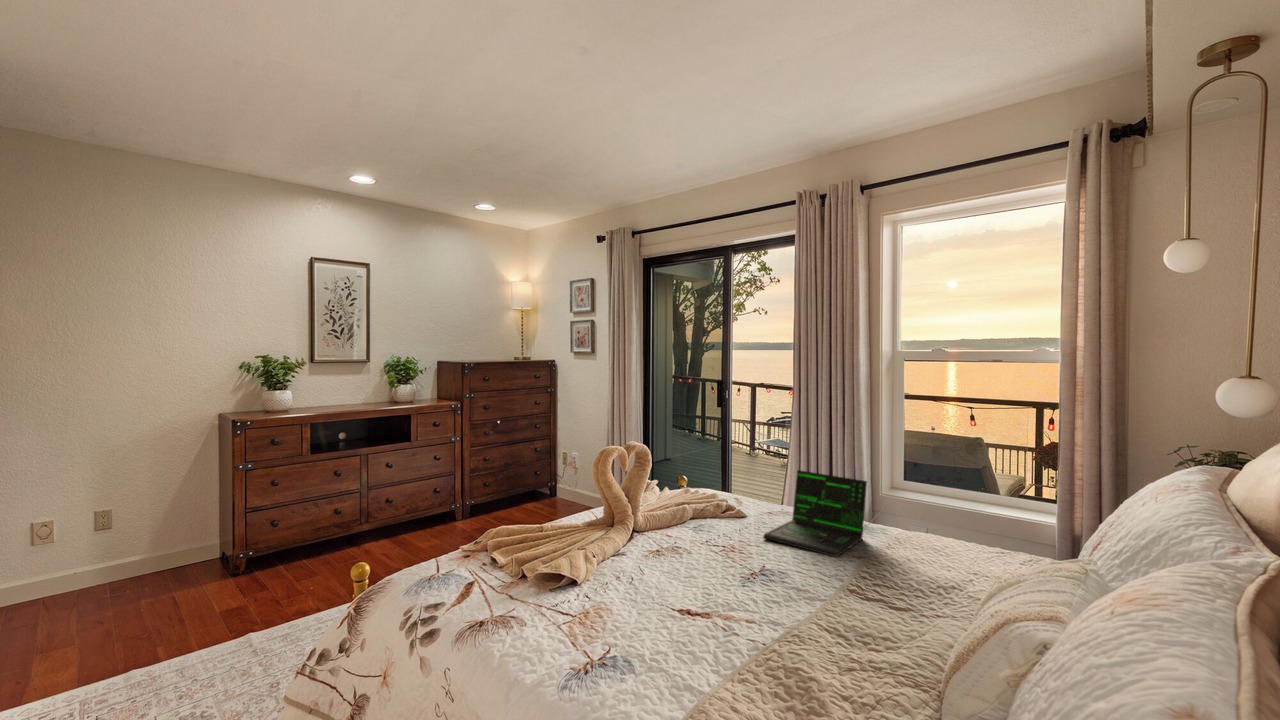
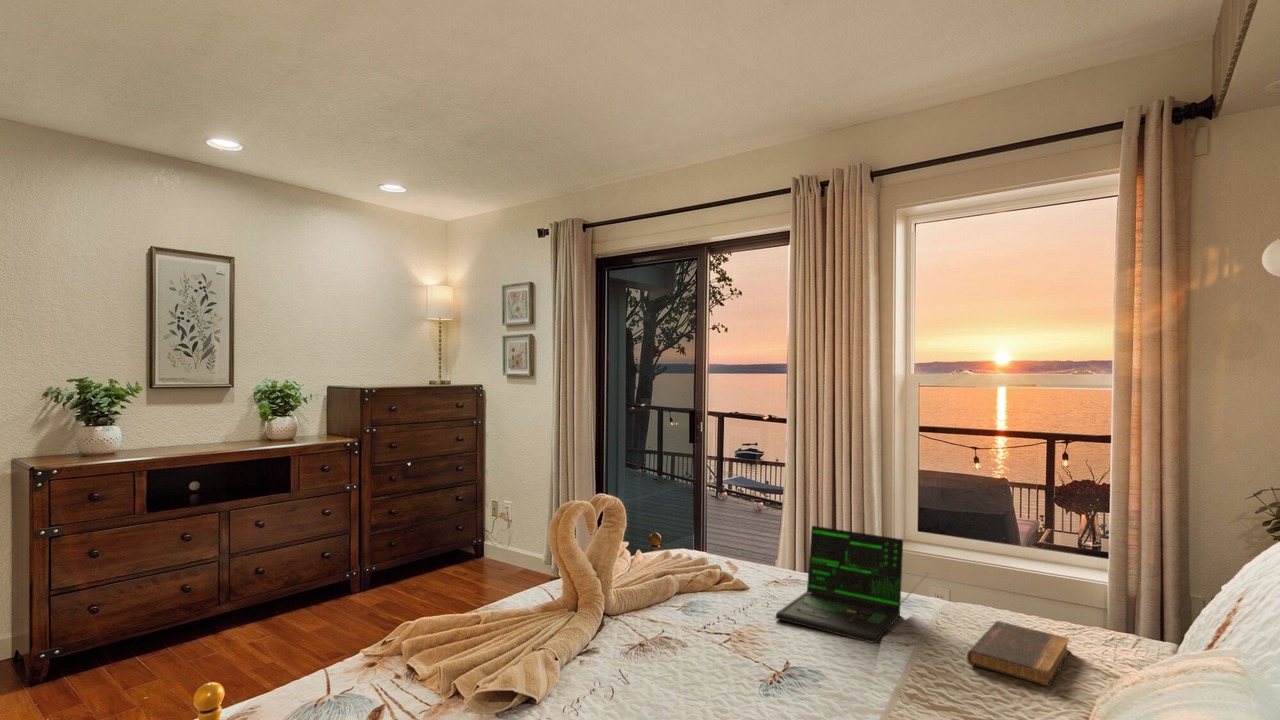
book: none [901,543,988,589] -> present [967,621,1069,687]

